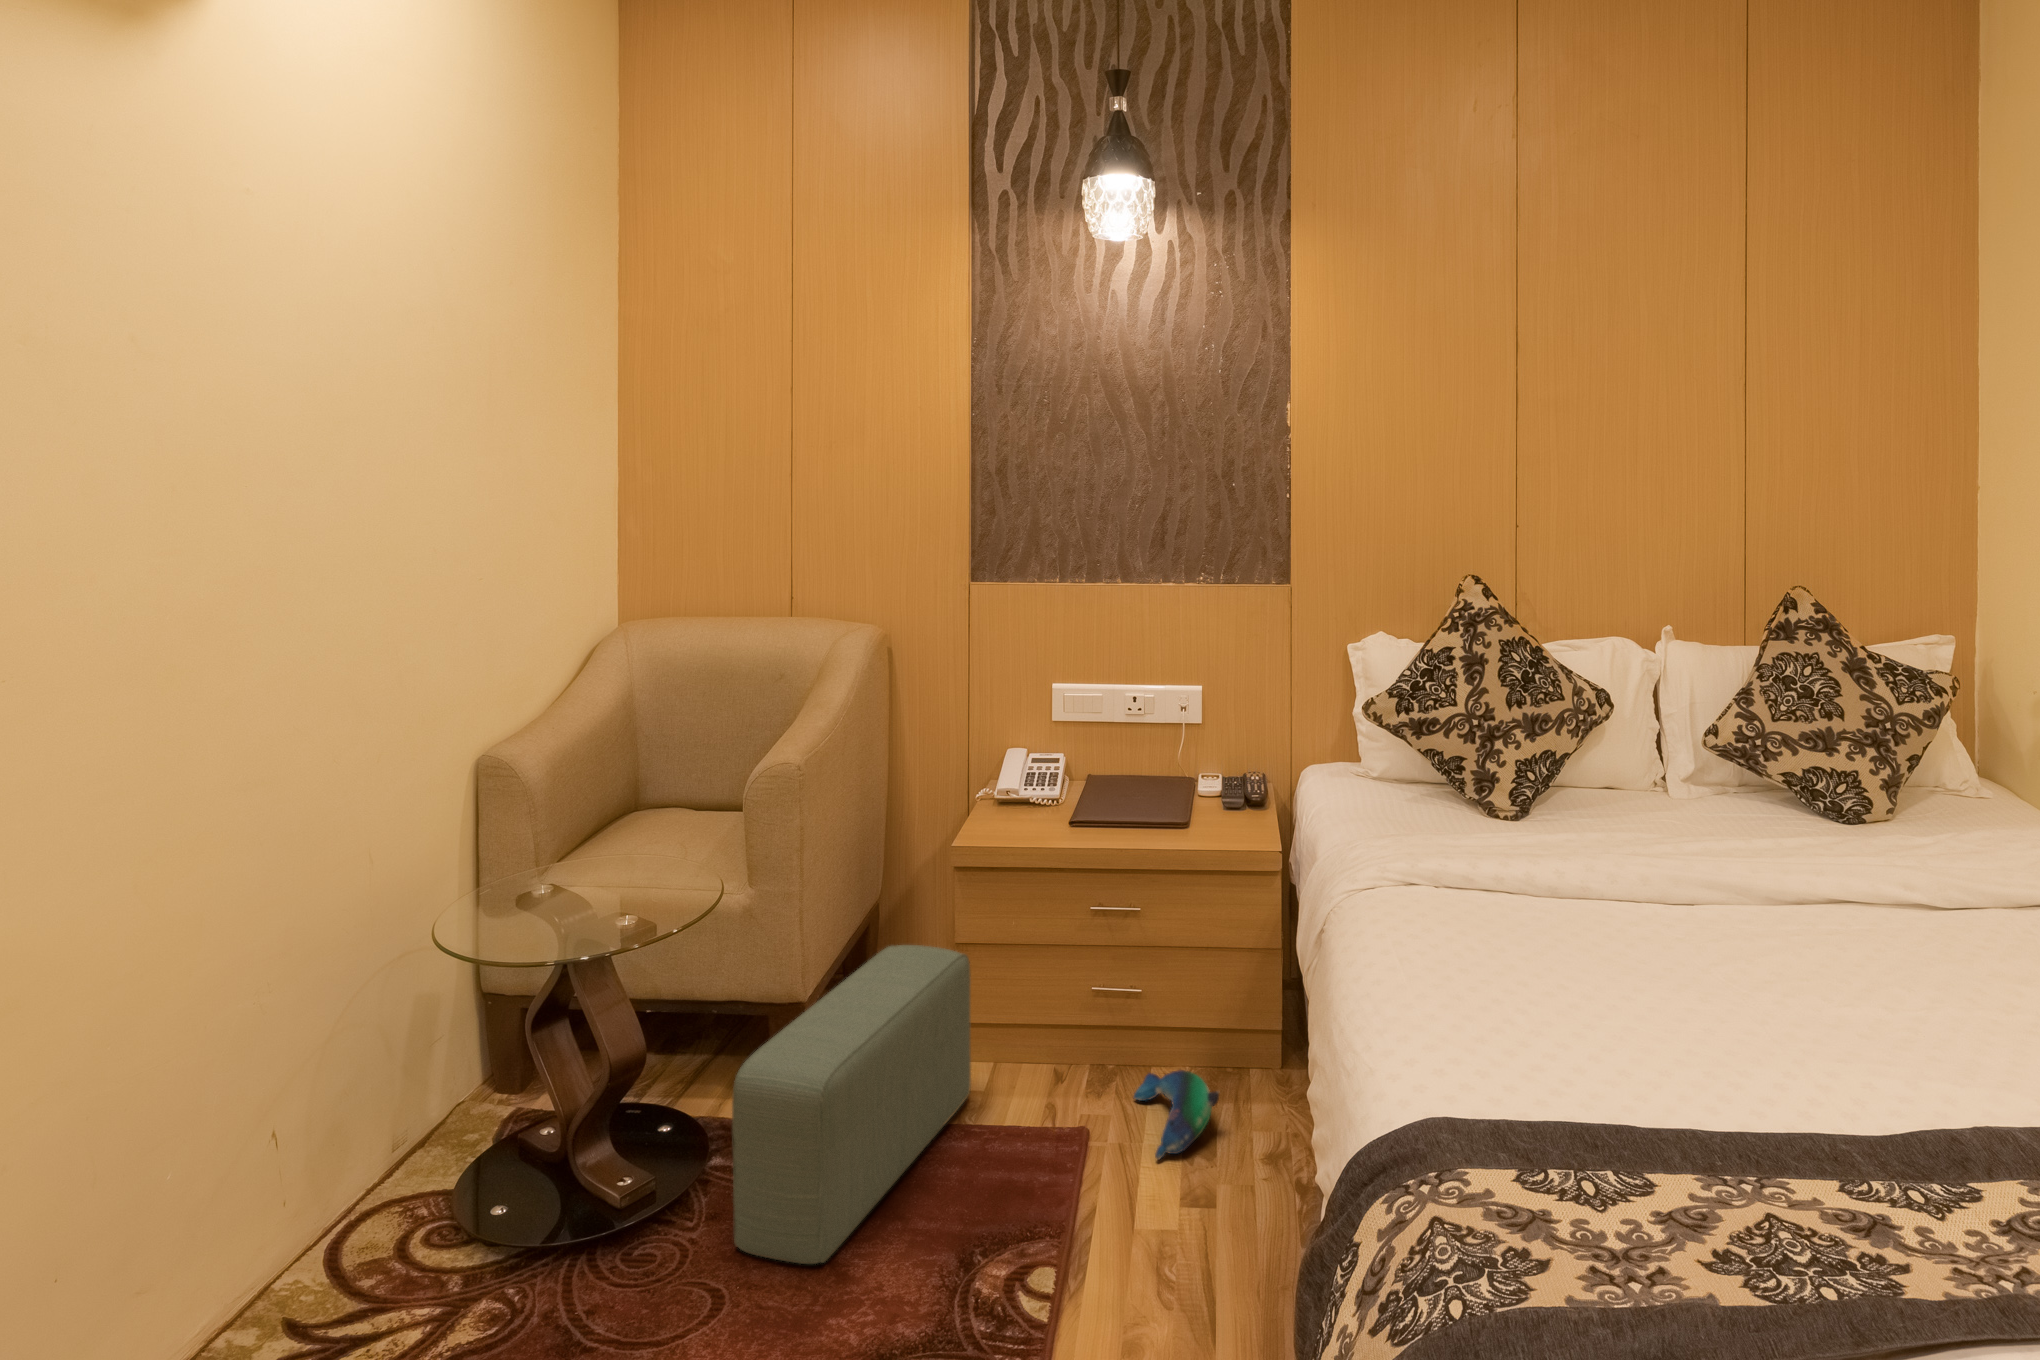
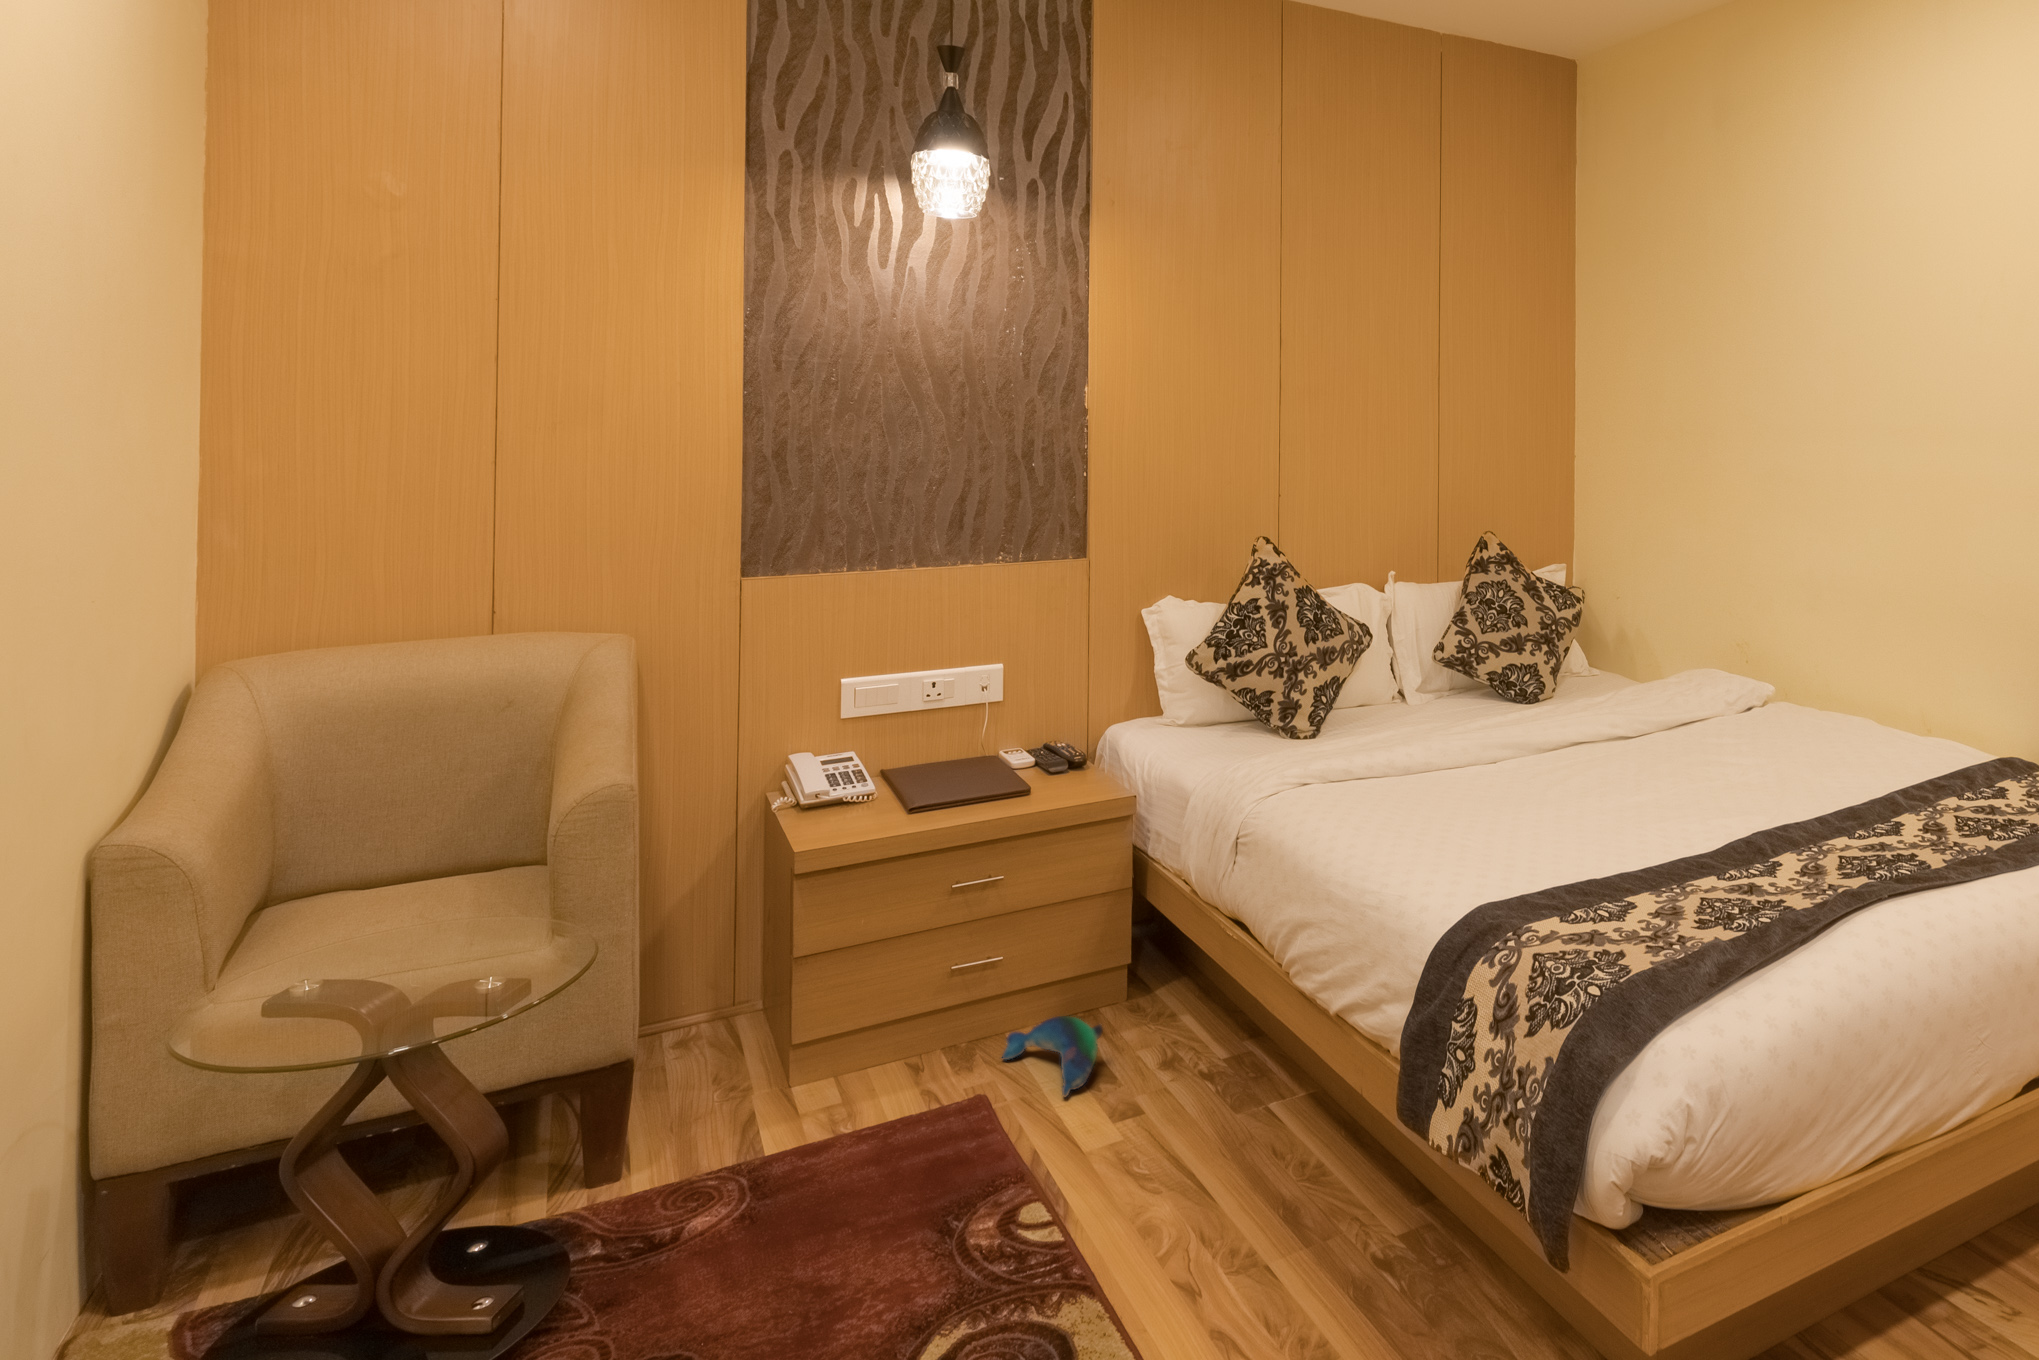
pouf: present [732,945,971,1264] -> none [672,952,835,1306]

